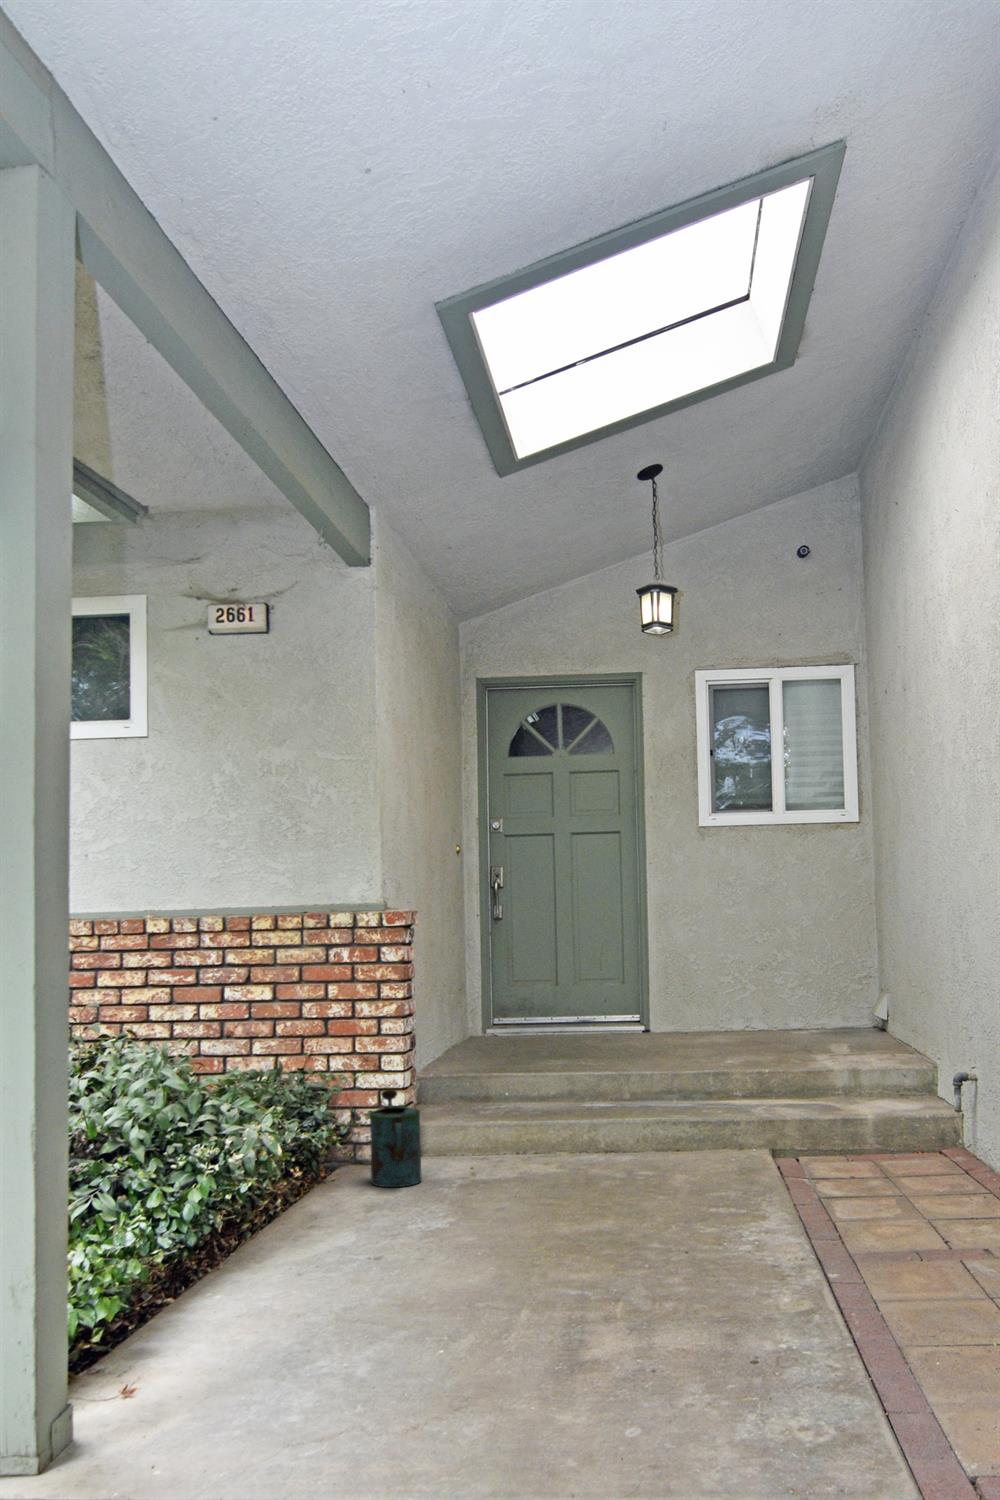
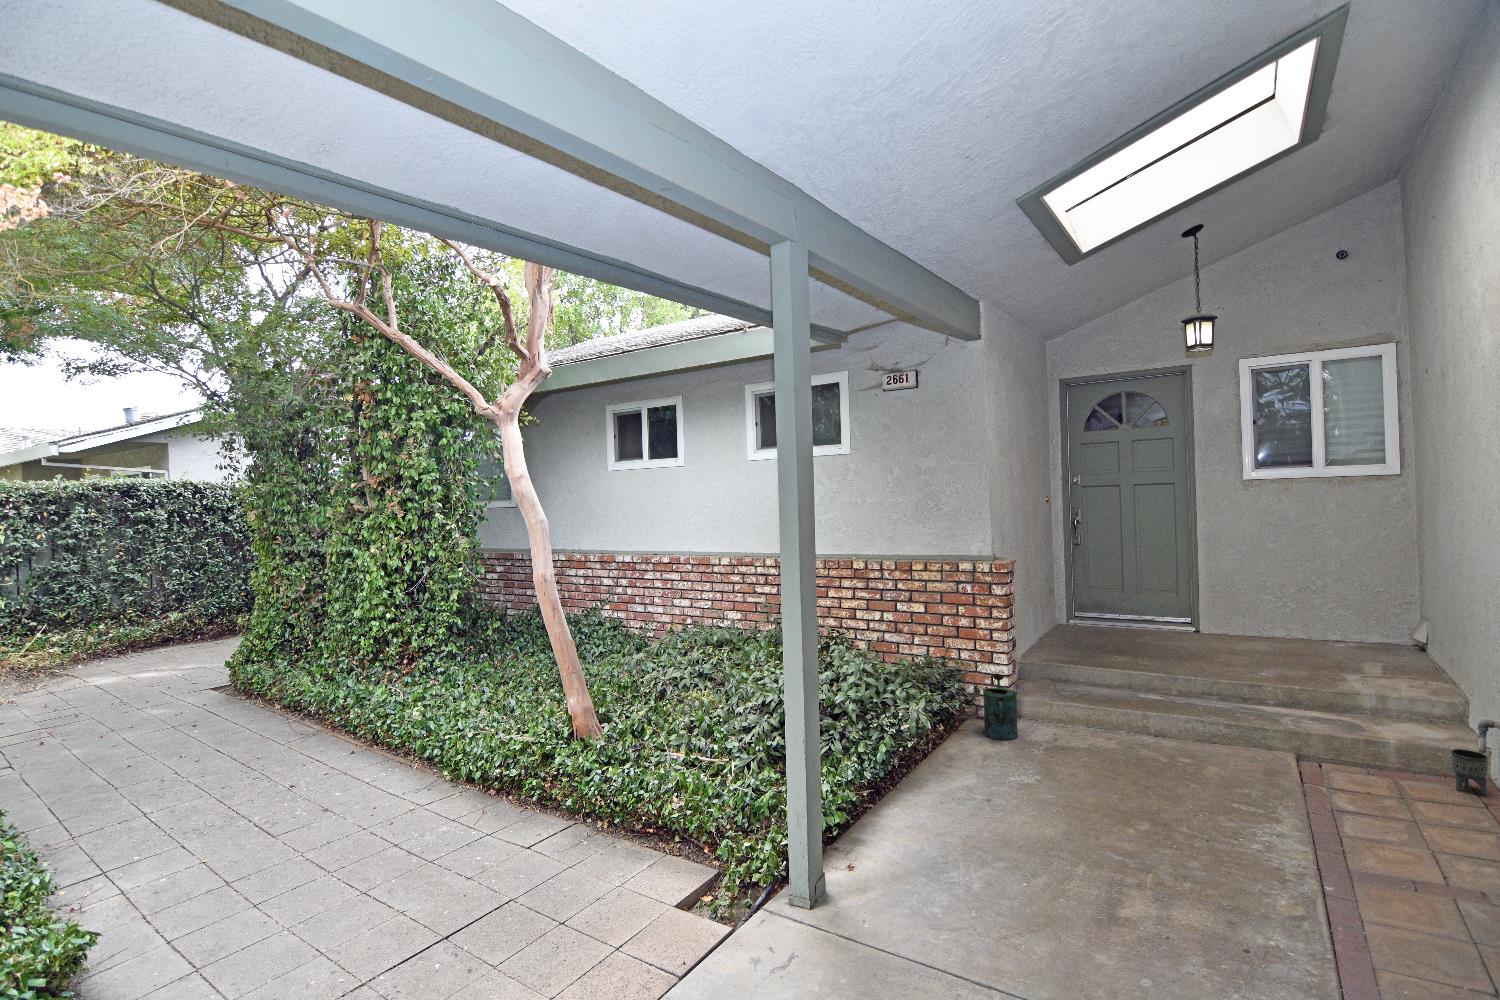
planter: none [934,1114,969,1165] -> present [1451,749,1488,795]

